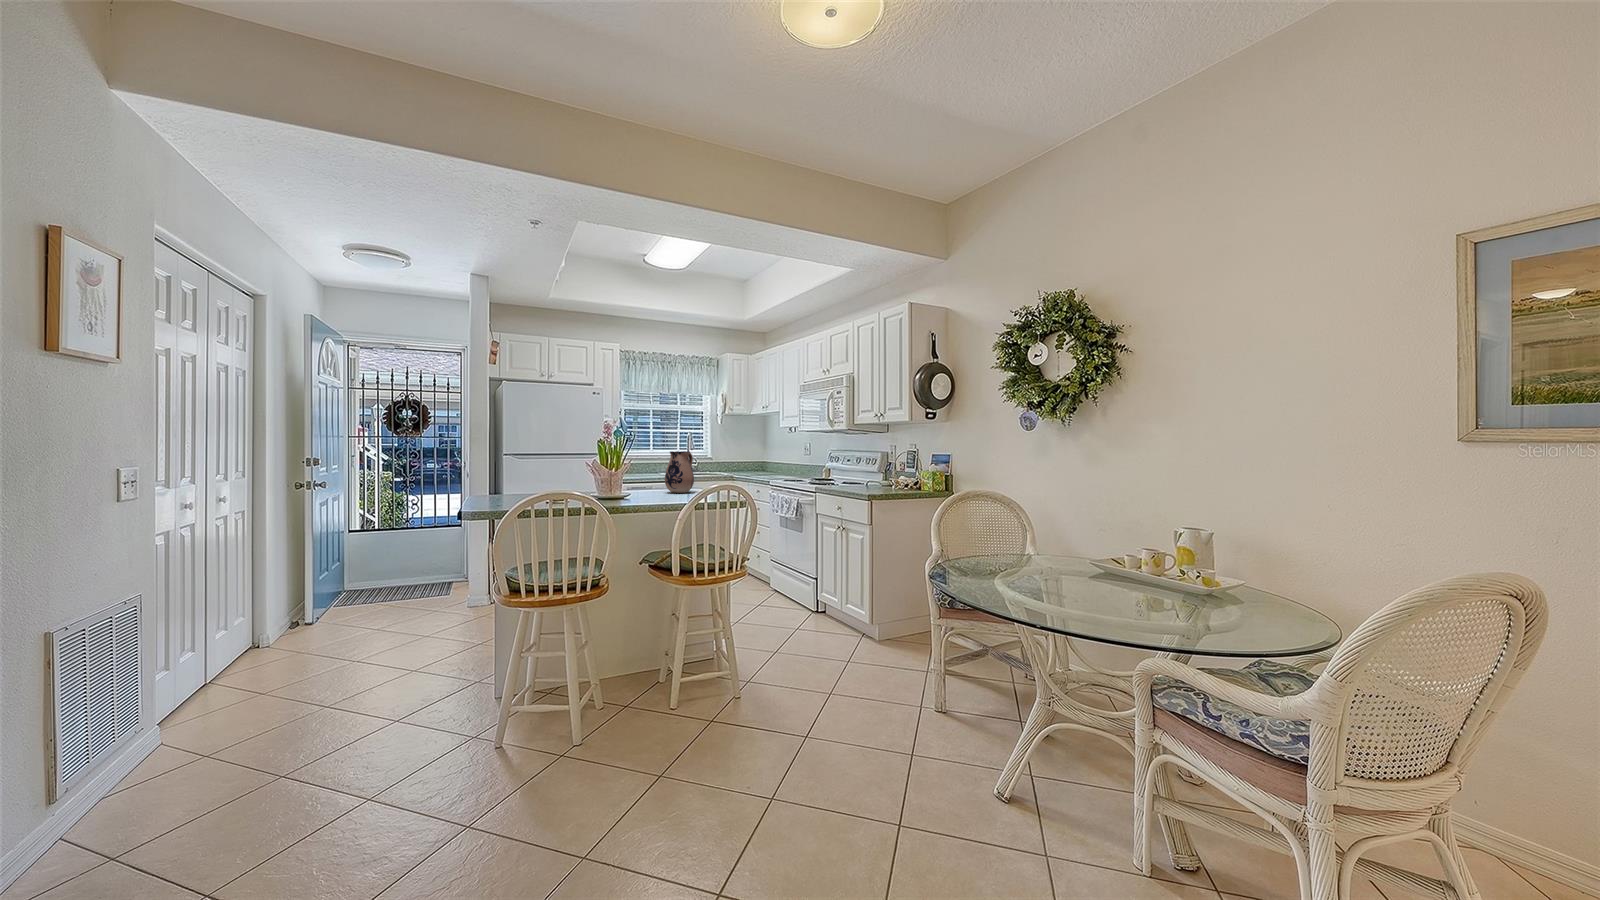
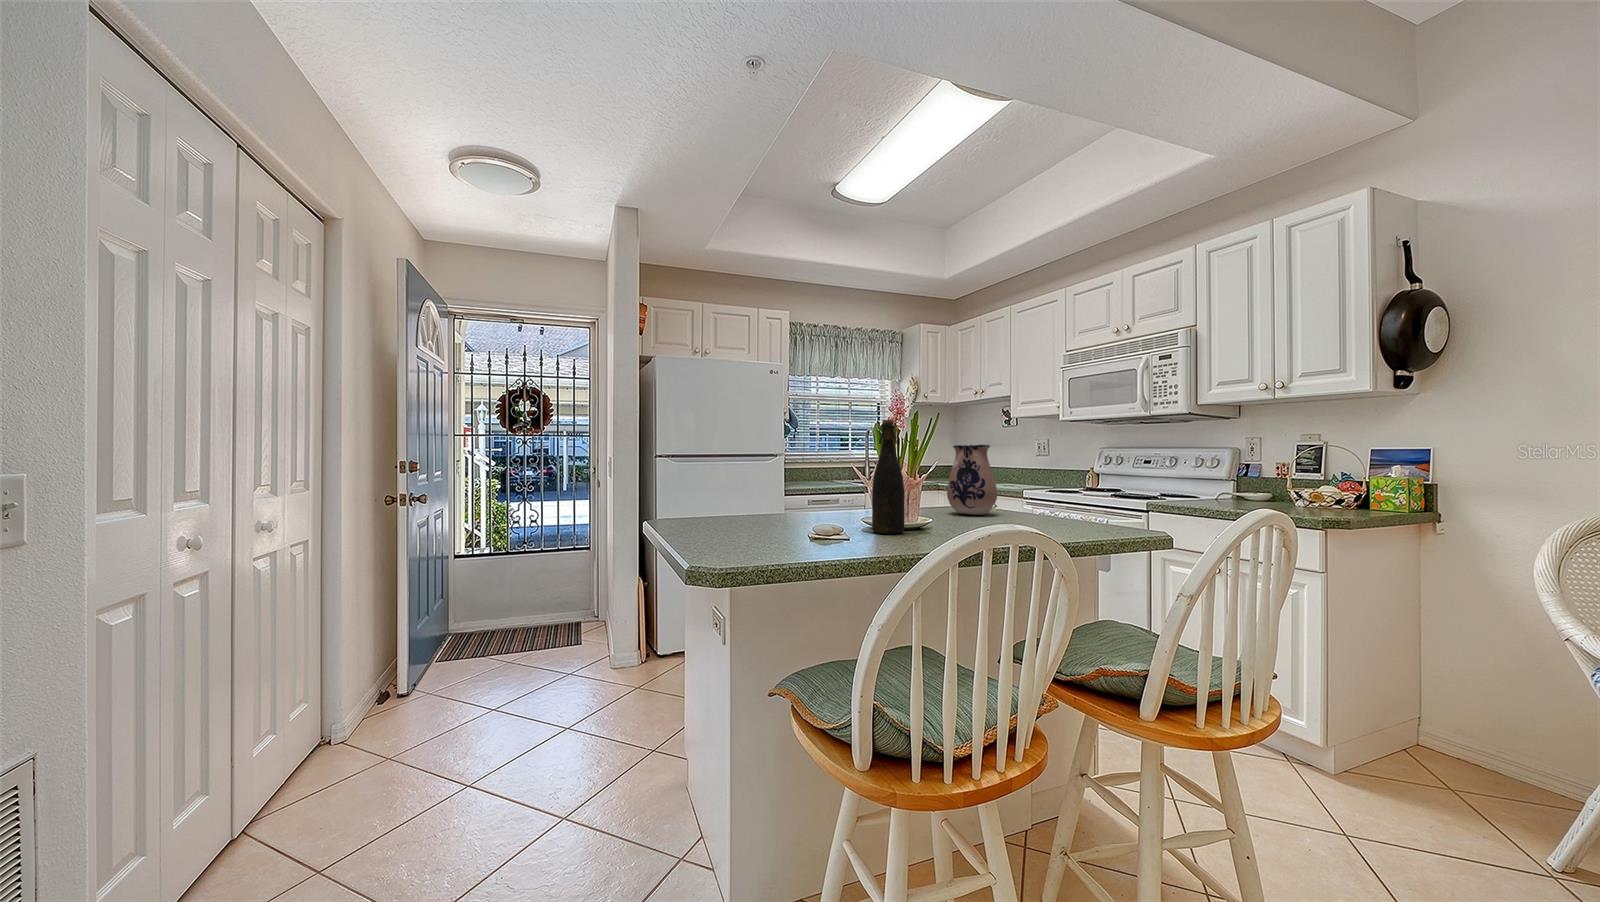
bottle: none [591,439,610,502] -> present [872,420,904,534]

